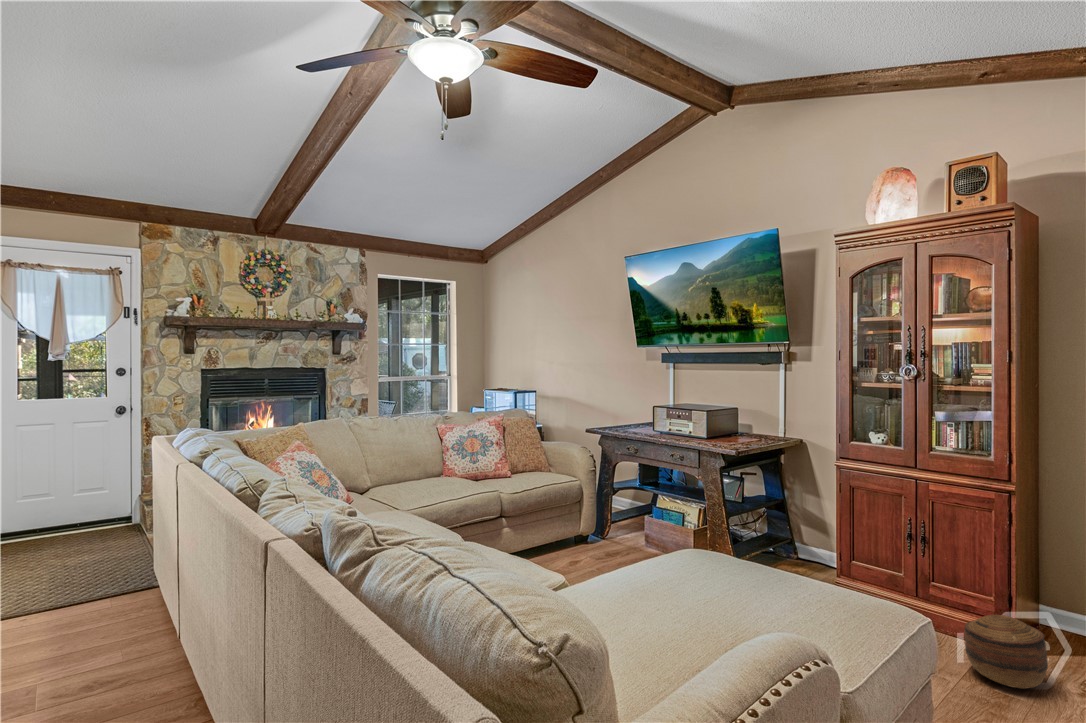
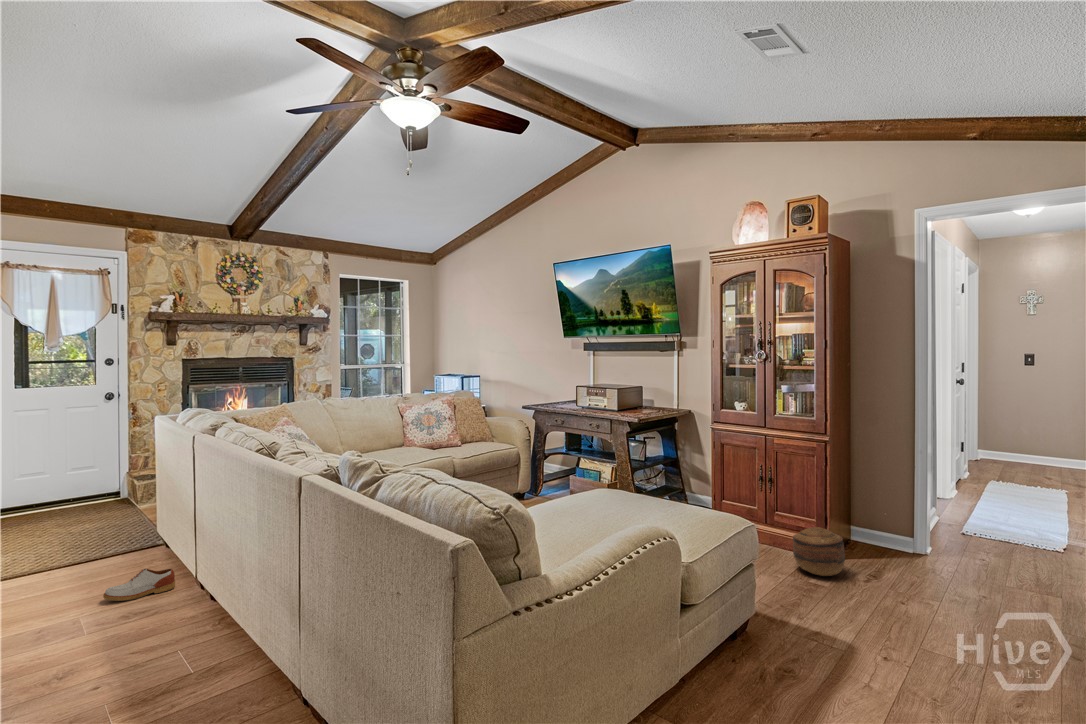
shoe: none [67,630,156,671] -> present [103,569,175,601]

